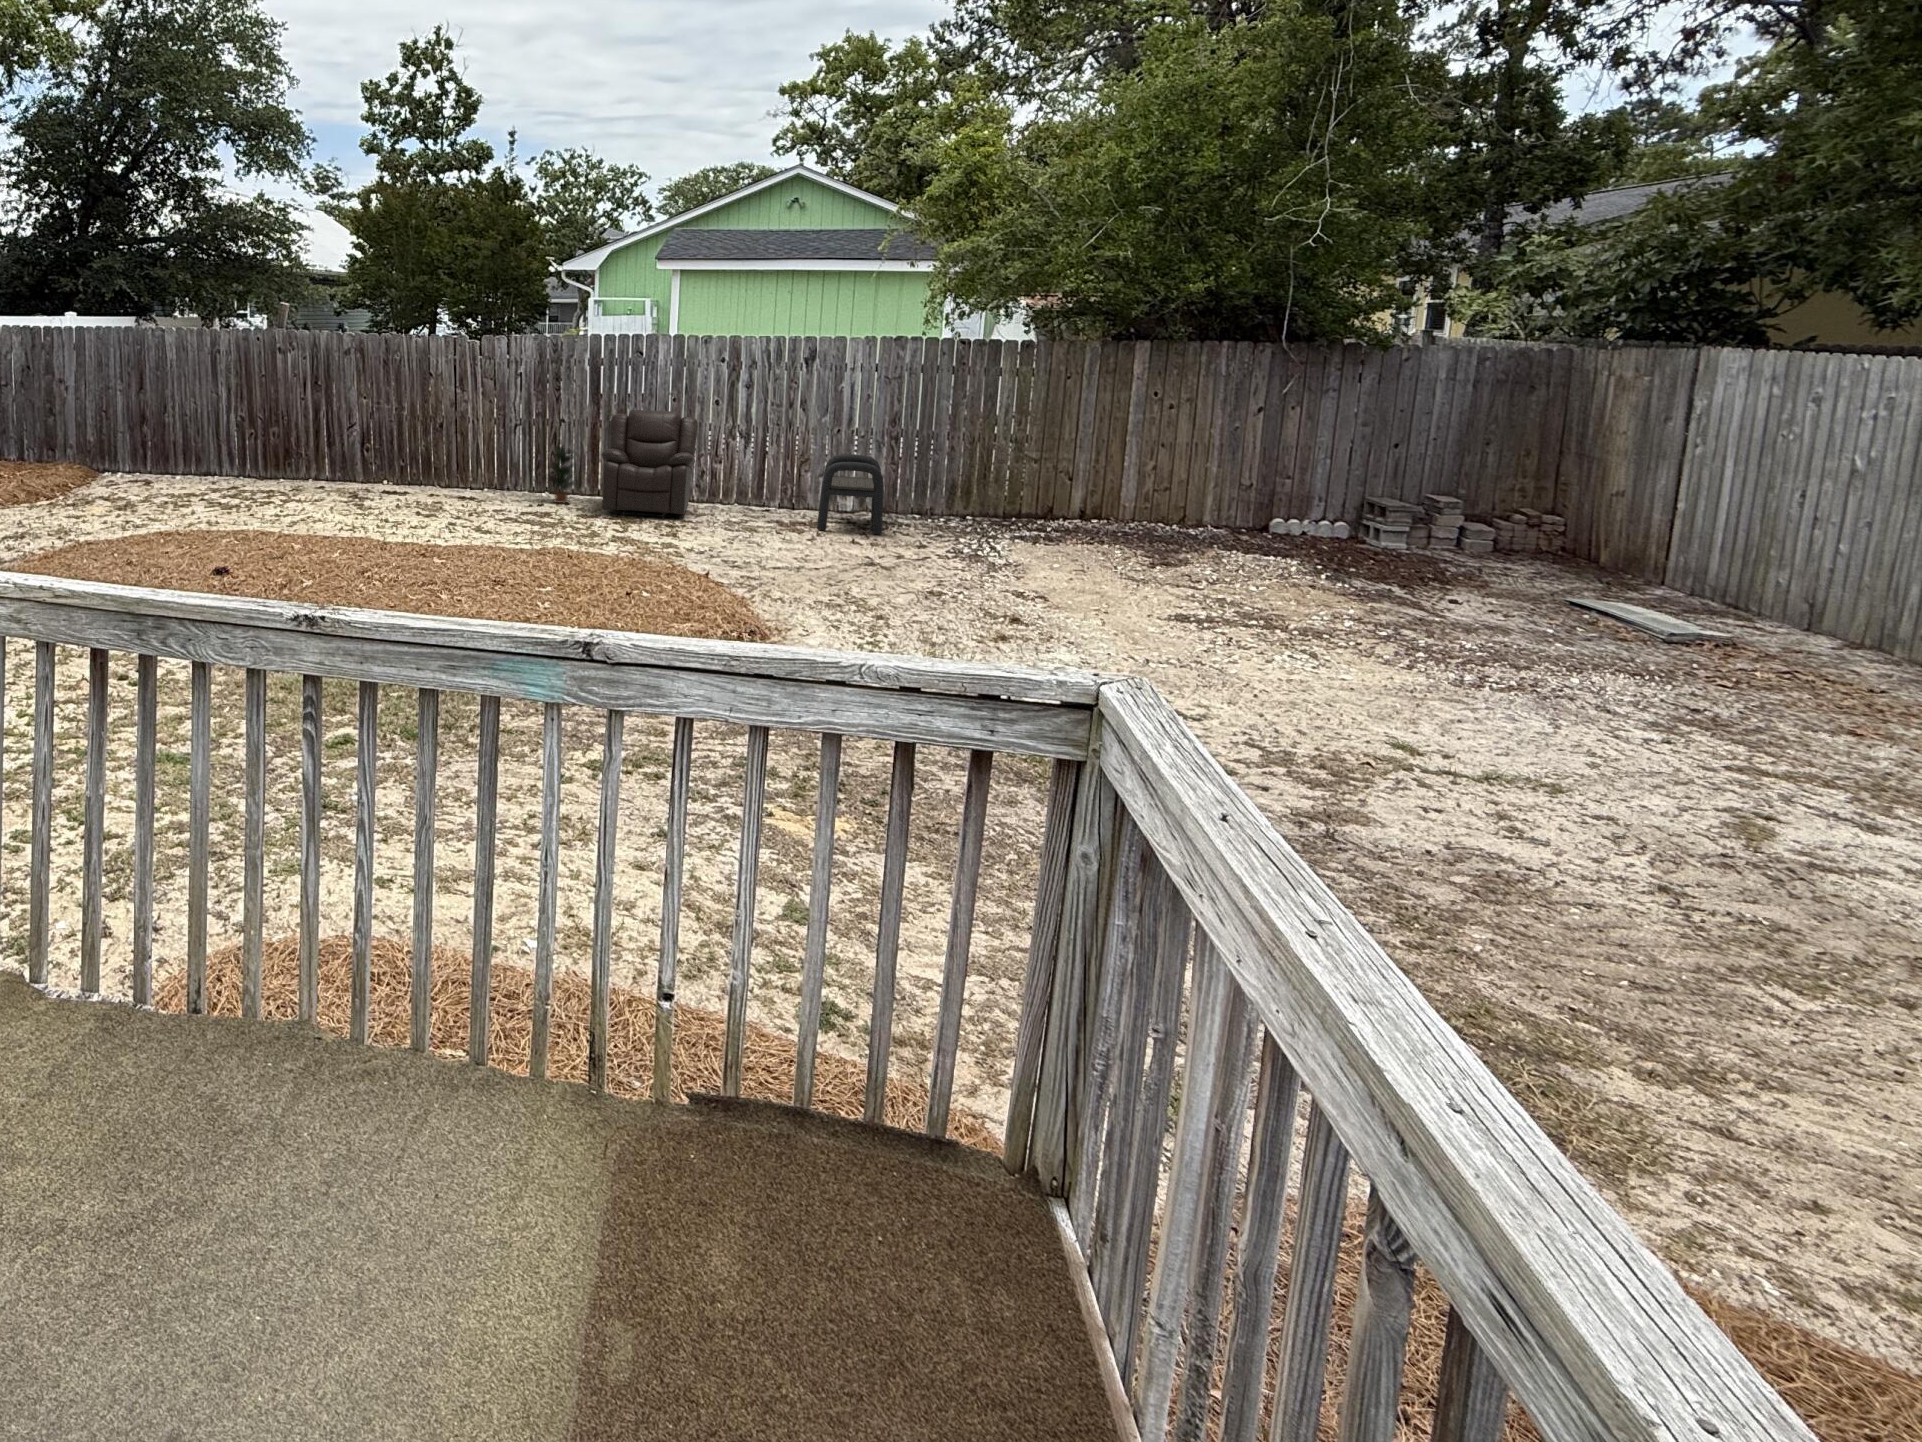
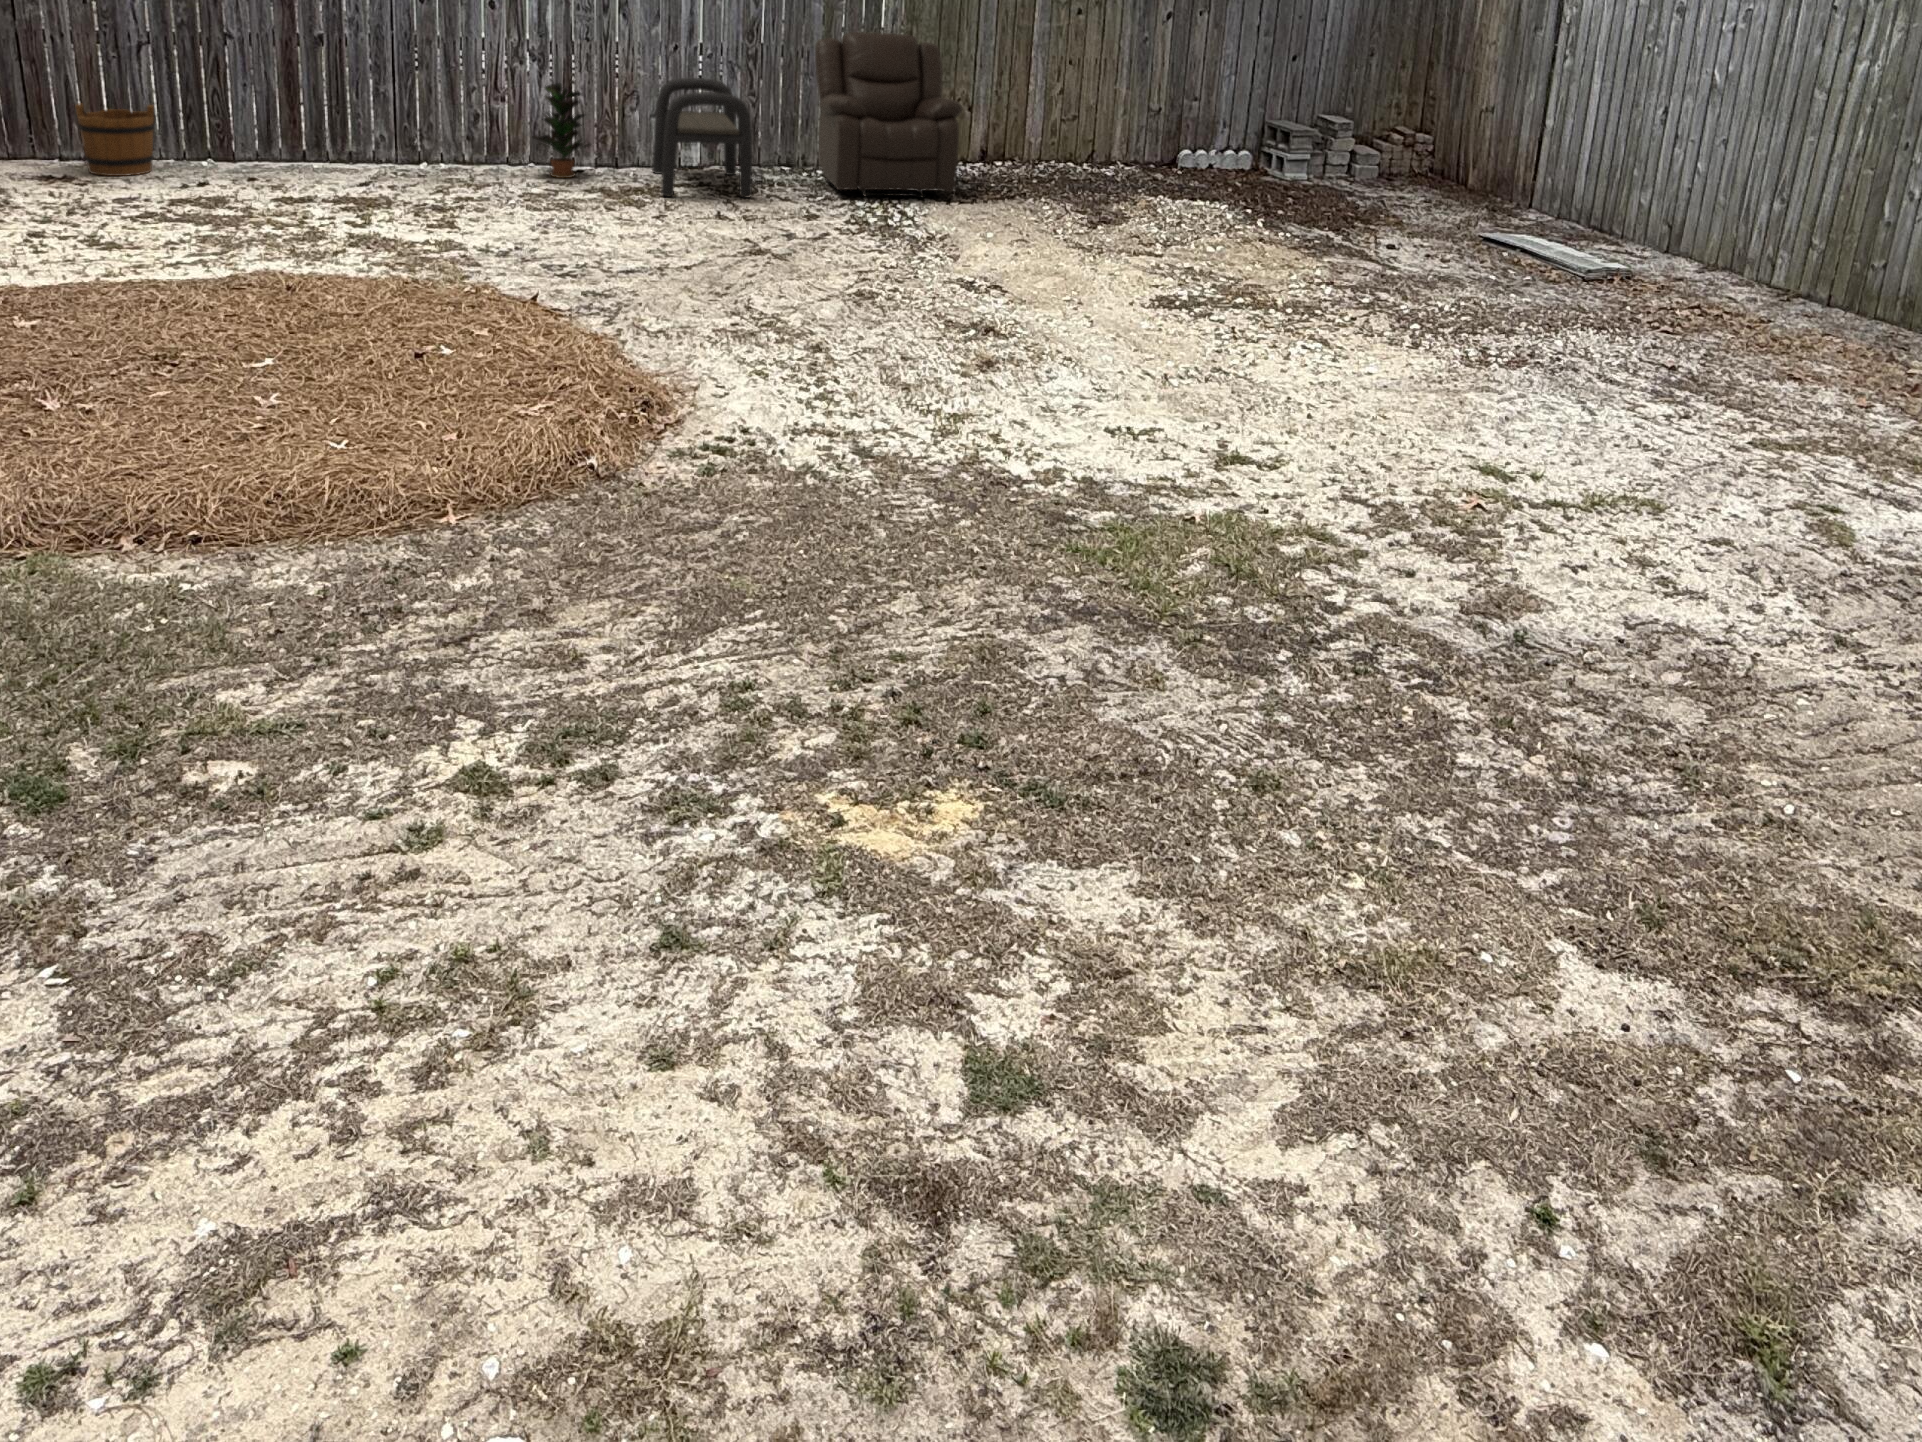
chair: present [602,410,698,518] -> present [815,32,963,197]
potted plant: present [546,446,576,503] -> present [533,83,591,178]
bucket: none [487,460,526,501] -> present [76,103,156,176]

